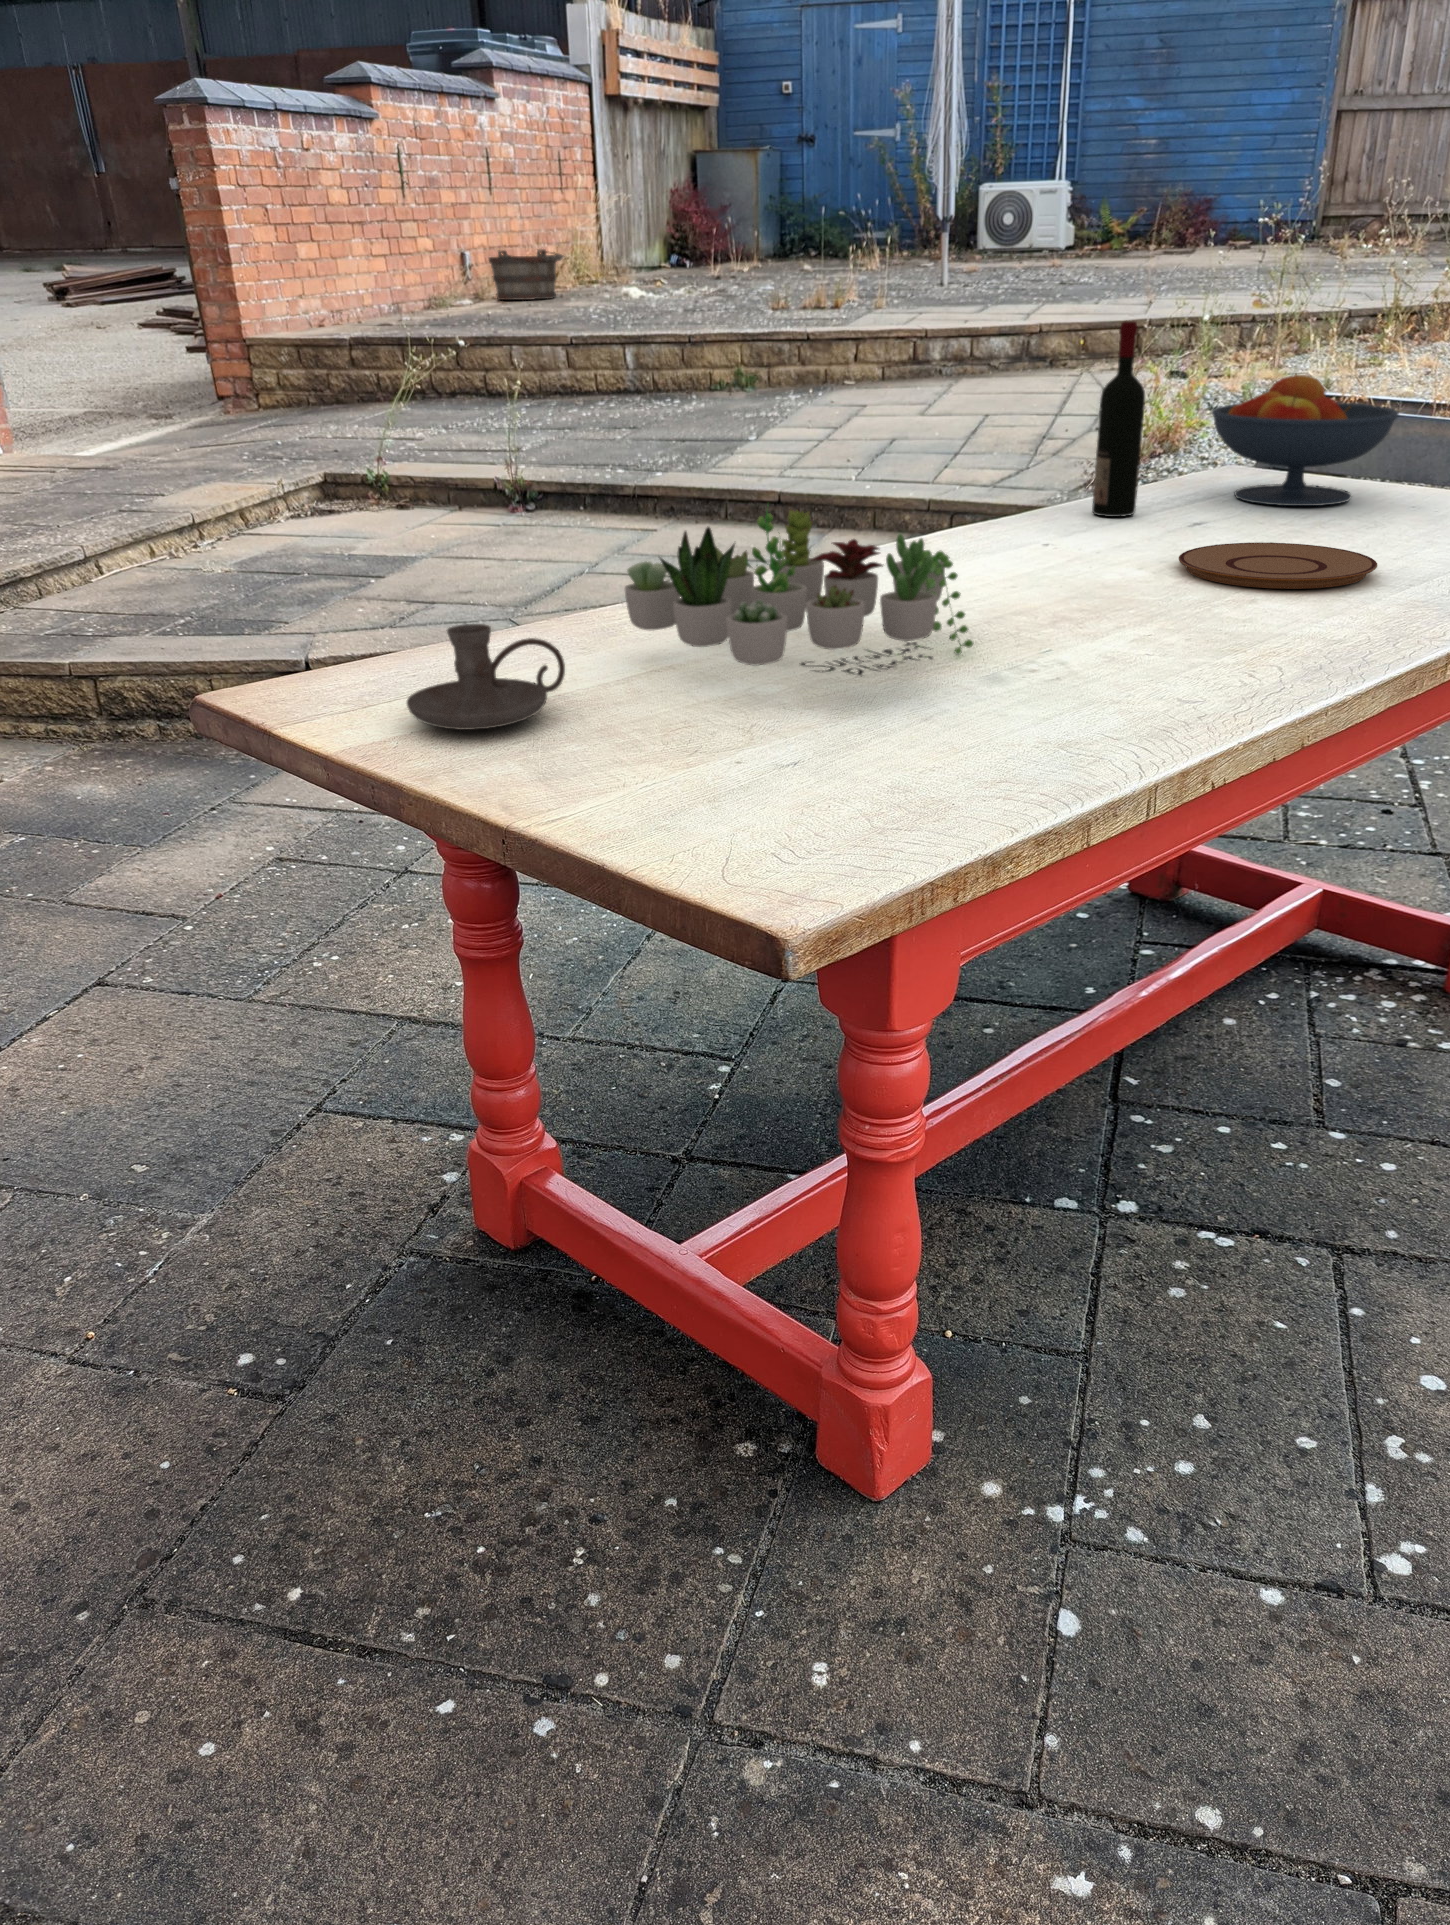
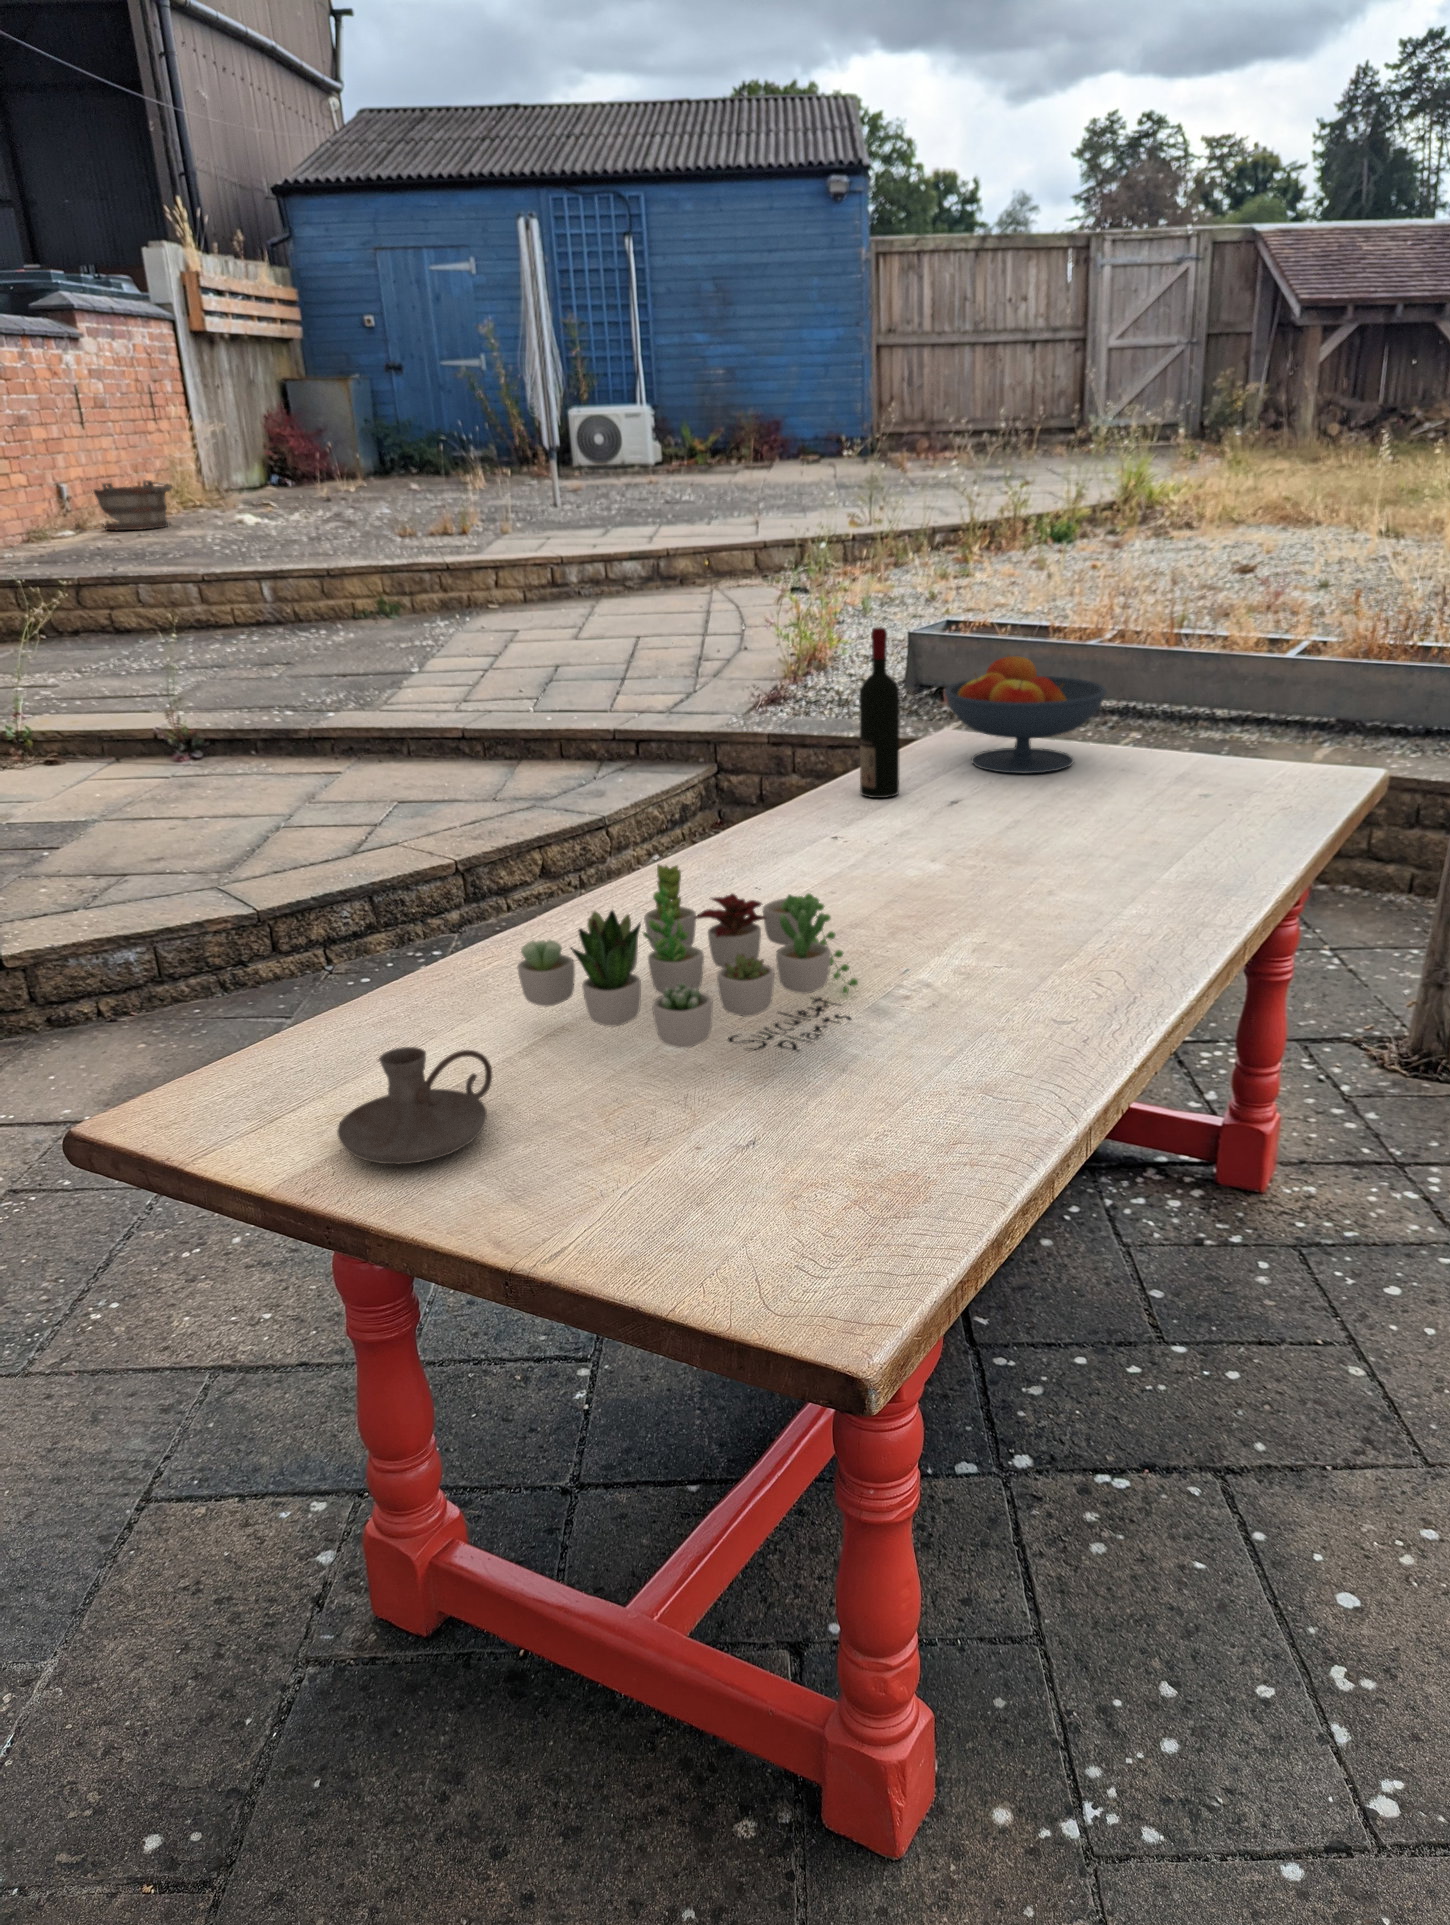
plate: present [1179,543,1377,589] -> none [974,824,1150,878]

